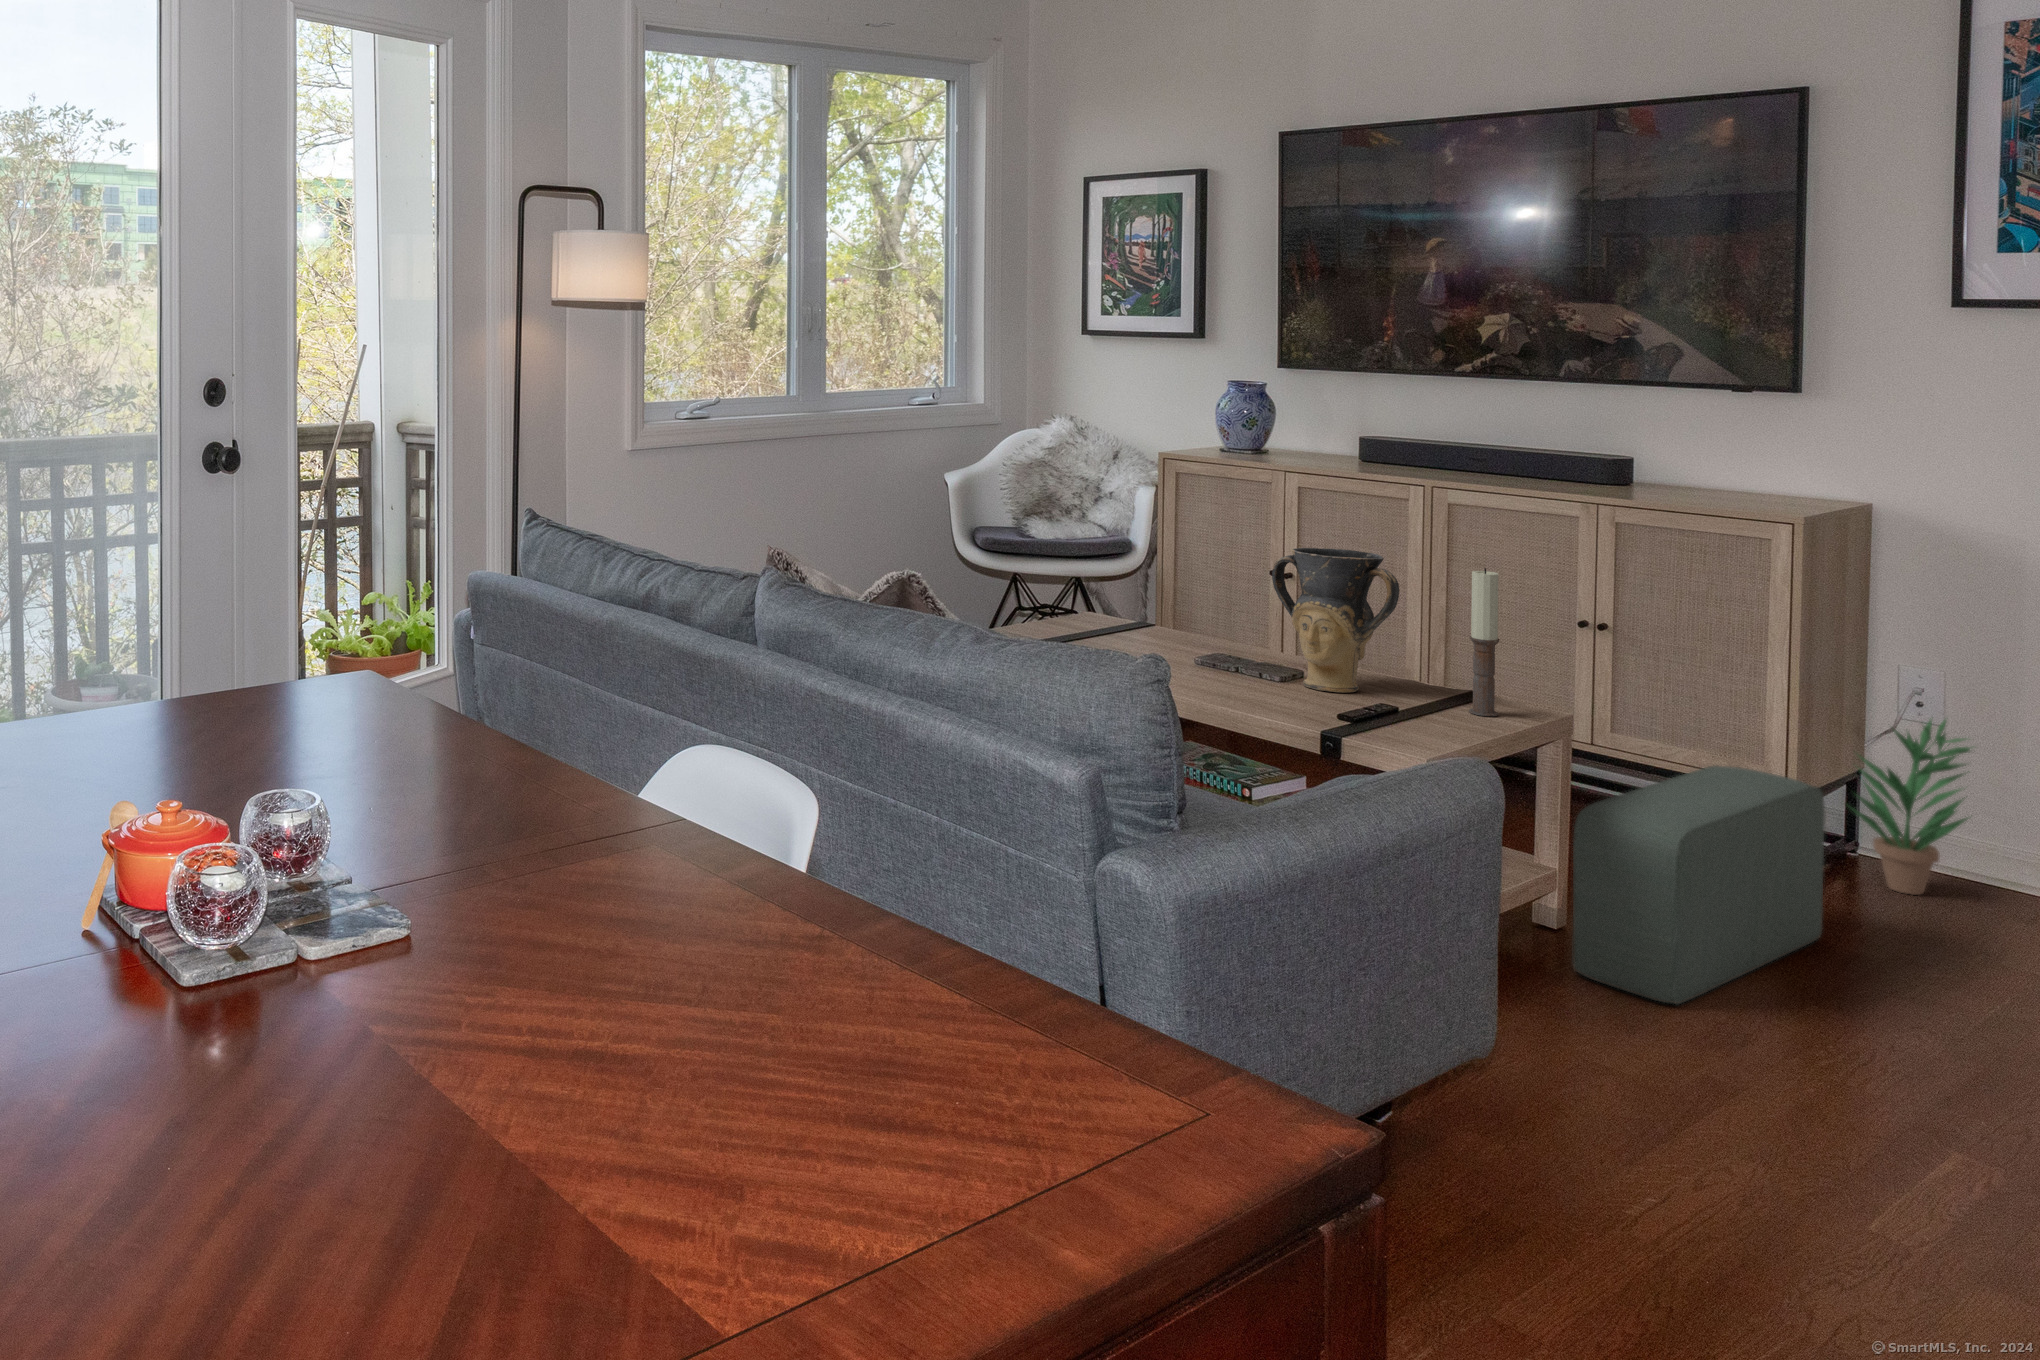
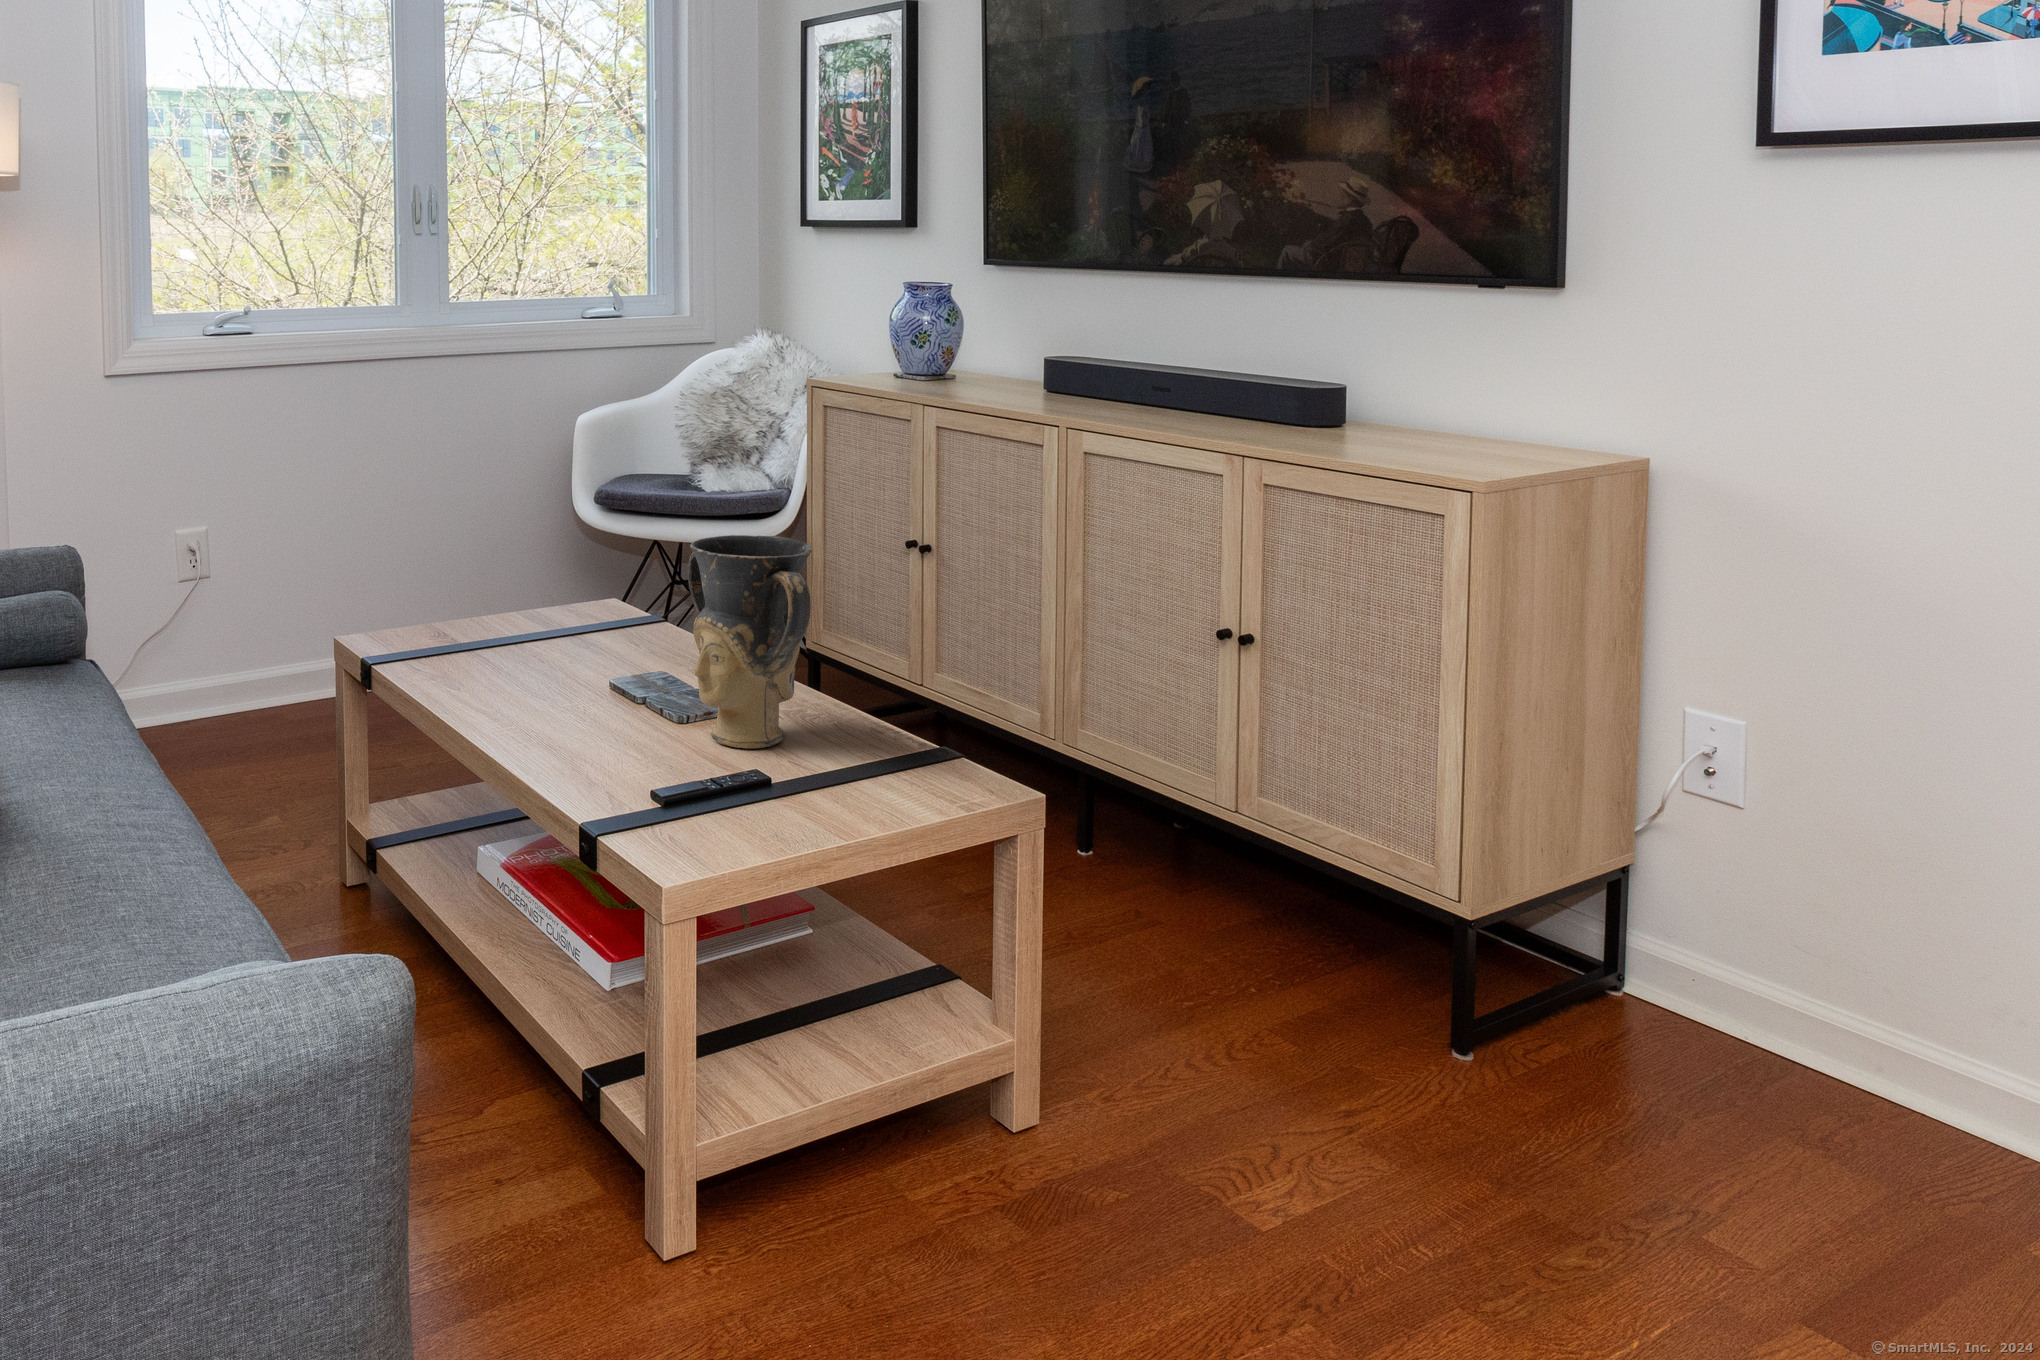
candle: present [1469,568,1499,716] -> none [879,576,920,798]
potted plant: present [1851,720,1970,895] -> none [1554,784,1752,1056]
pouf: present [1573,766,1825,1004] -> none [953,867,1432,1280]

